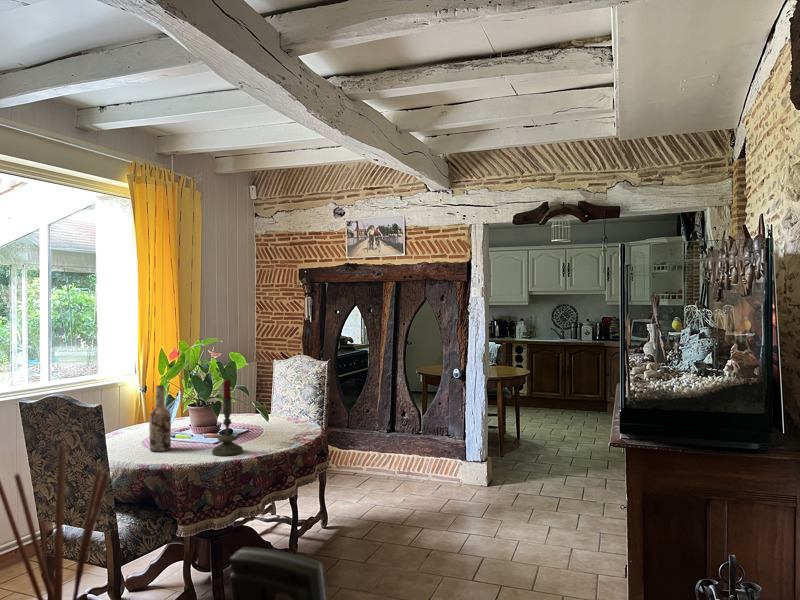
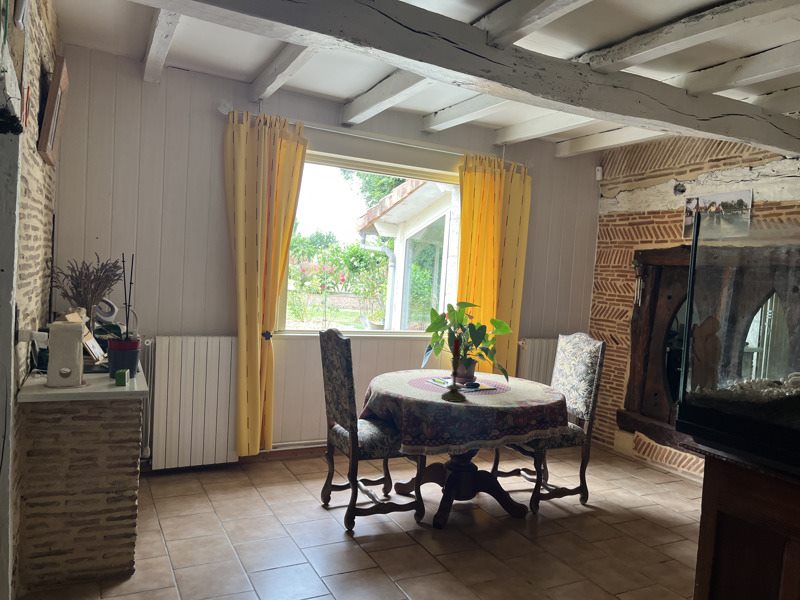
wine bottle: present [149,385,171,452] -> none [408,336,425,388]

